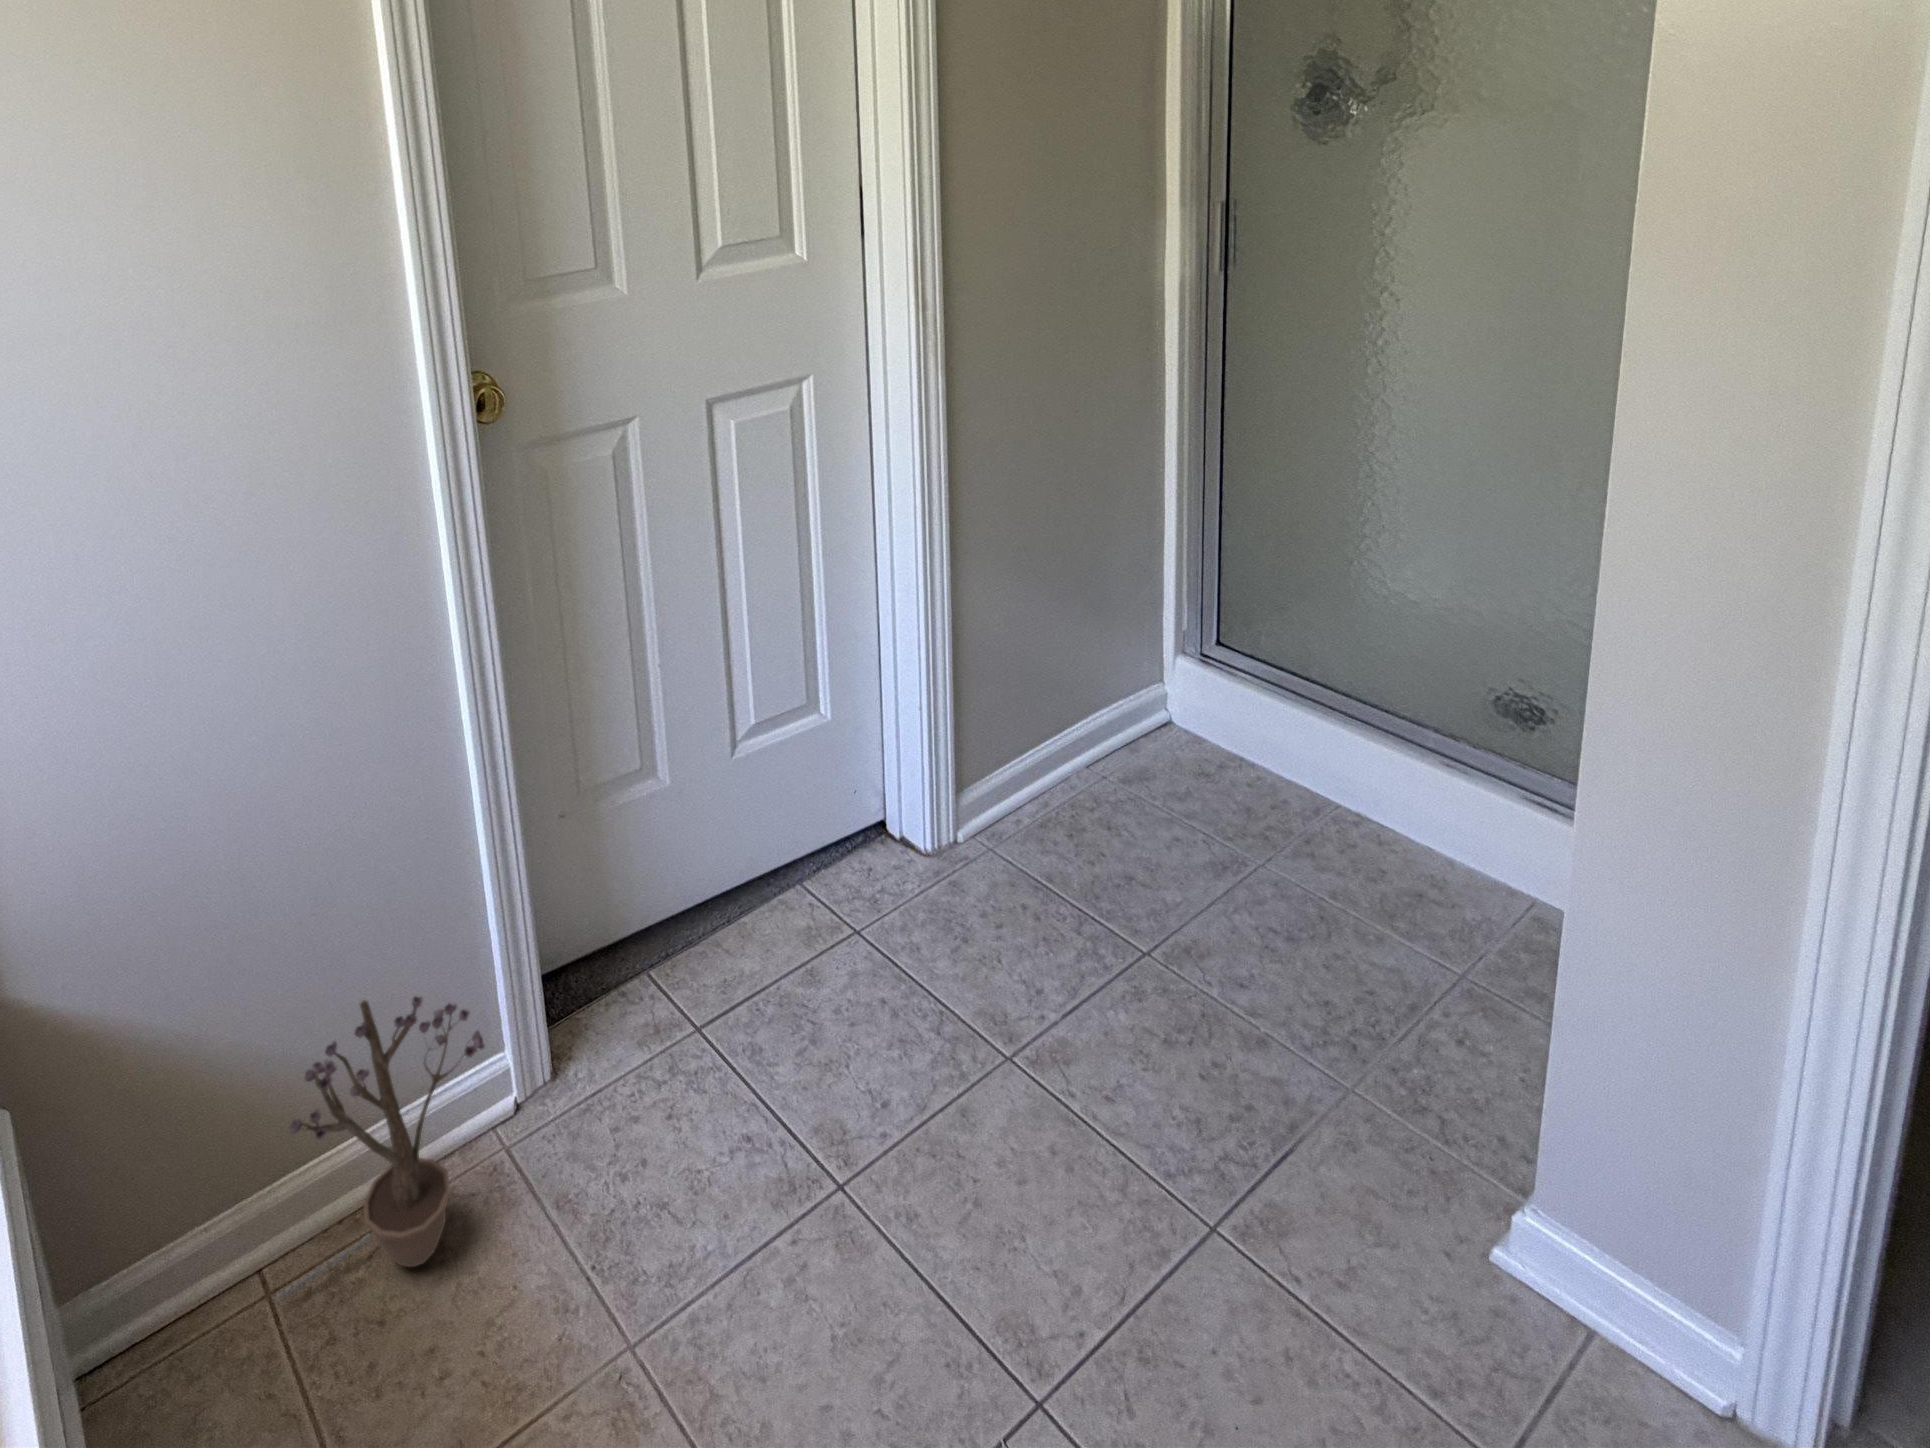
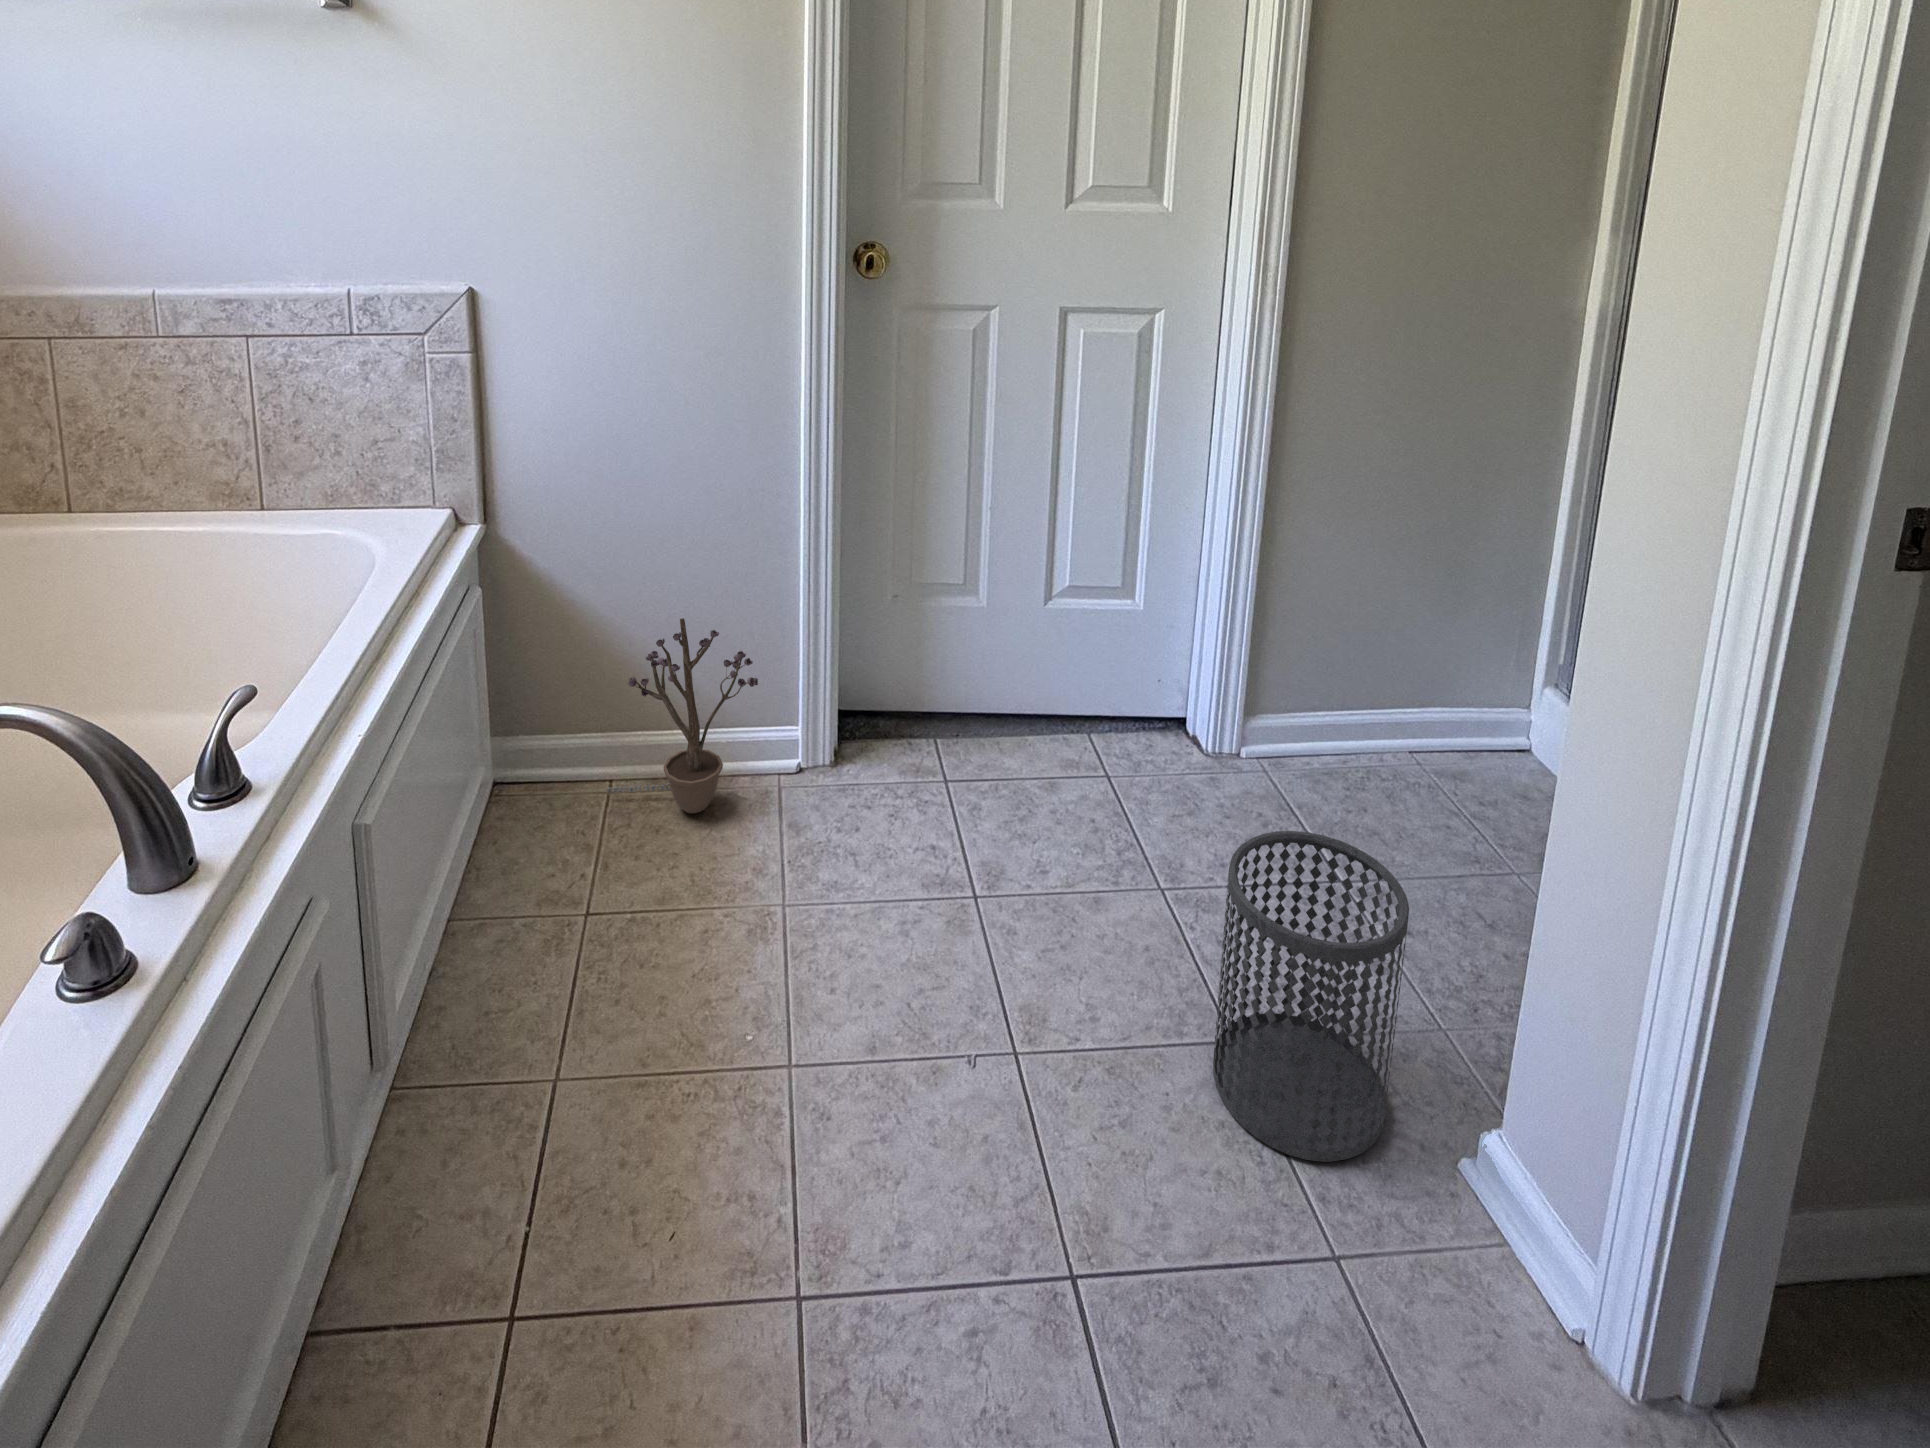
wastebasket: none [1205,944,1428,1336] -> present [1213,831,1409,1162]

